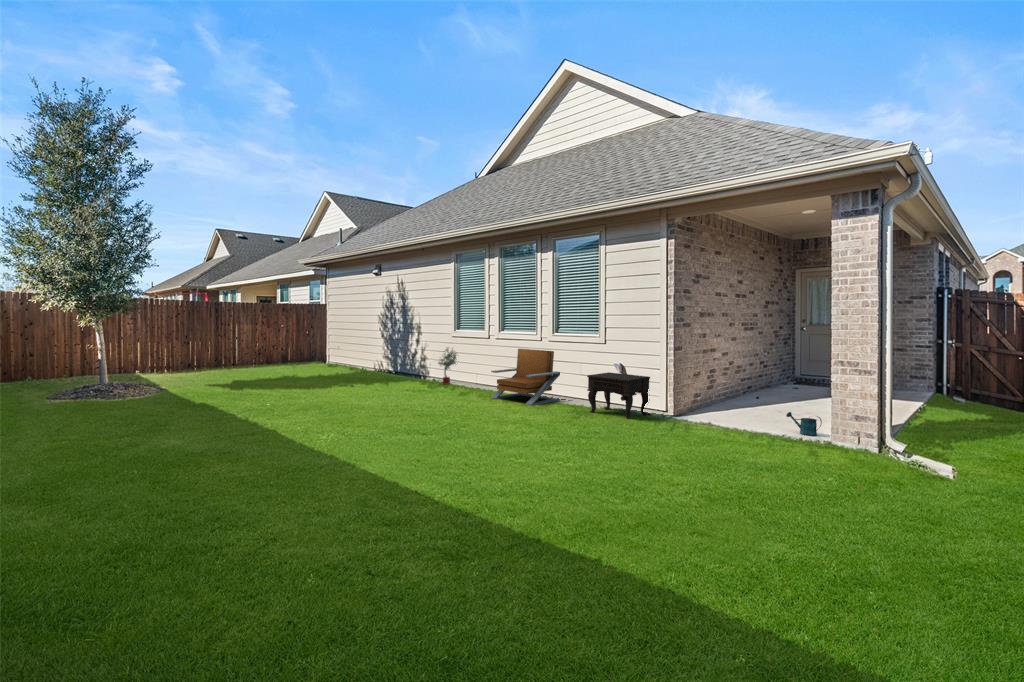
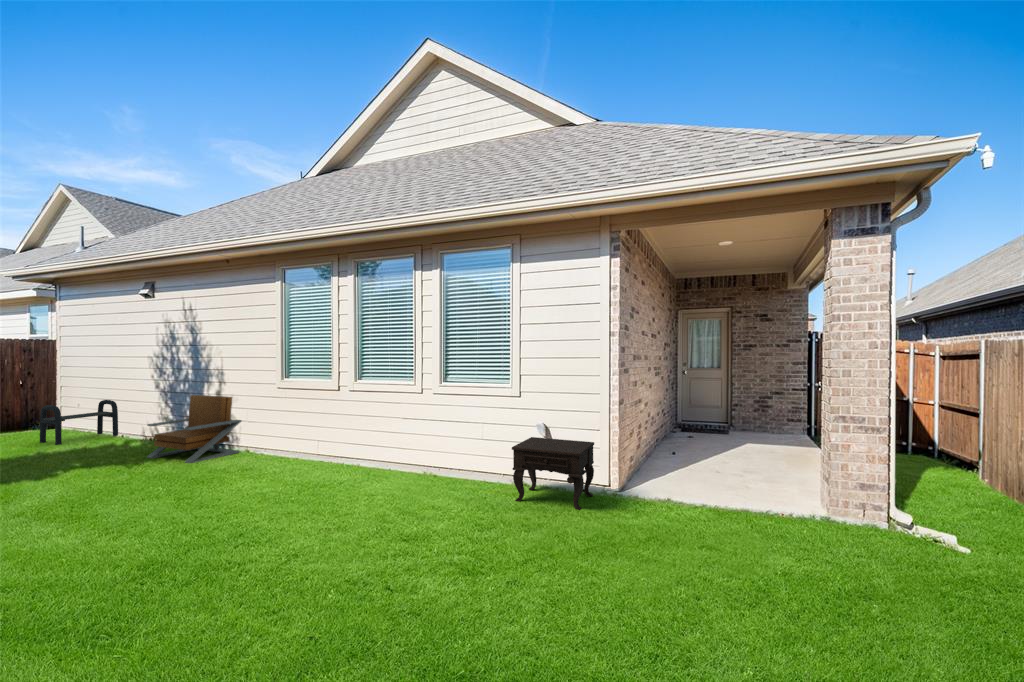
bench: none [322,344,362,371] -> present [40,400,118,445]
potted tree: present [438,349,456,385] -> none [253,404,291,460]
lounge chair: present [491,349,560,406] -> present [147,395,241,463]
watering can: present [786,412,822,436] -> none [773,481,821,512]

